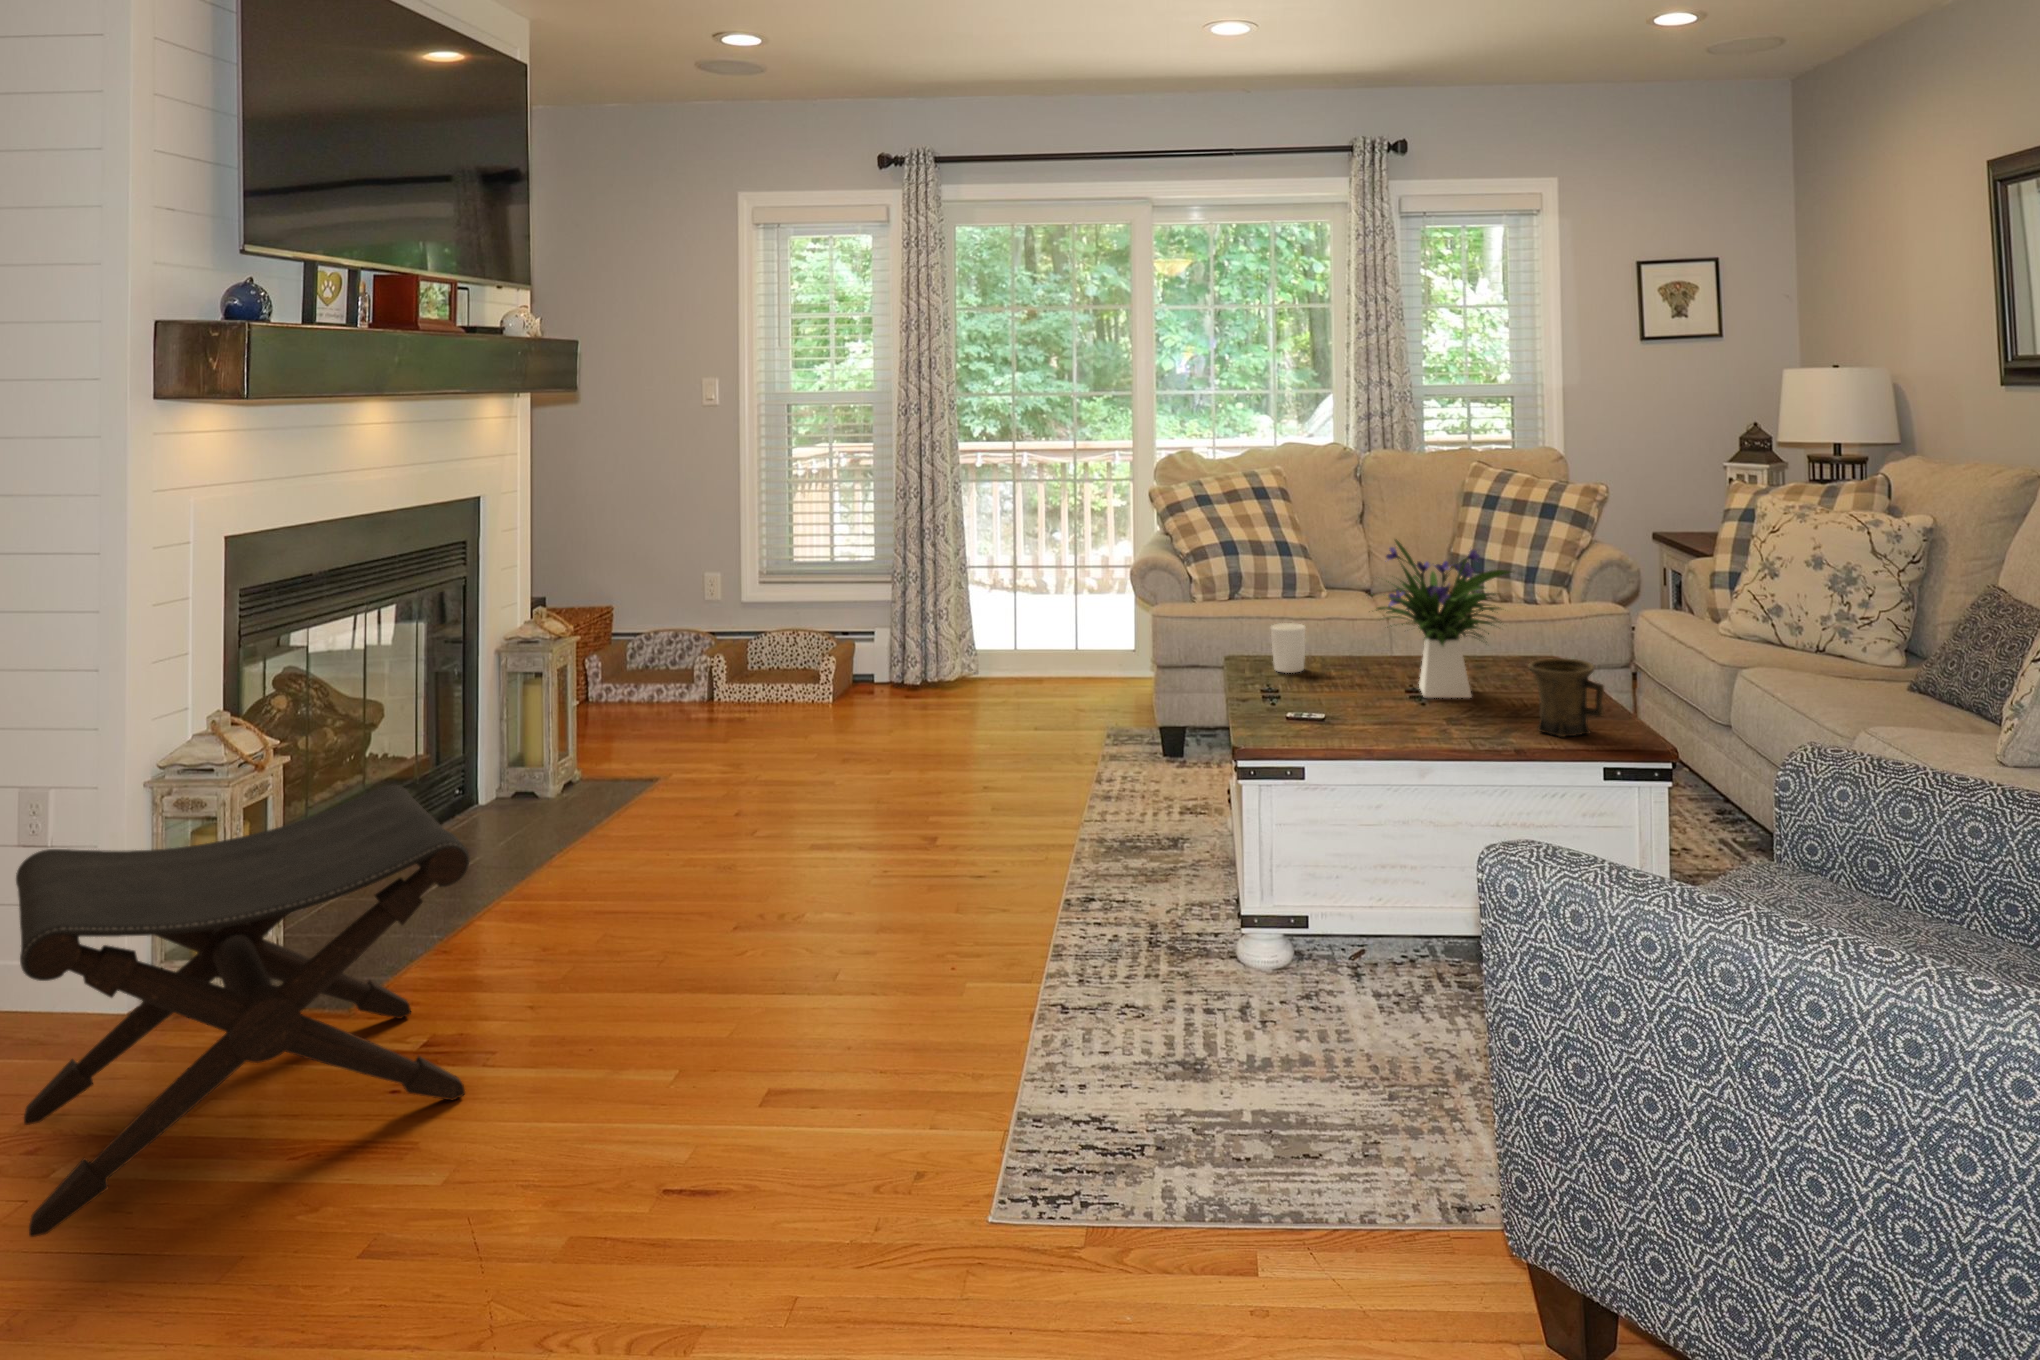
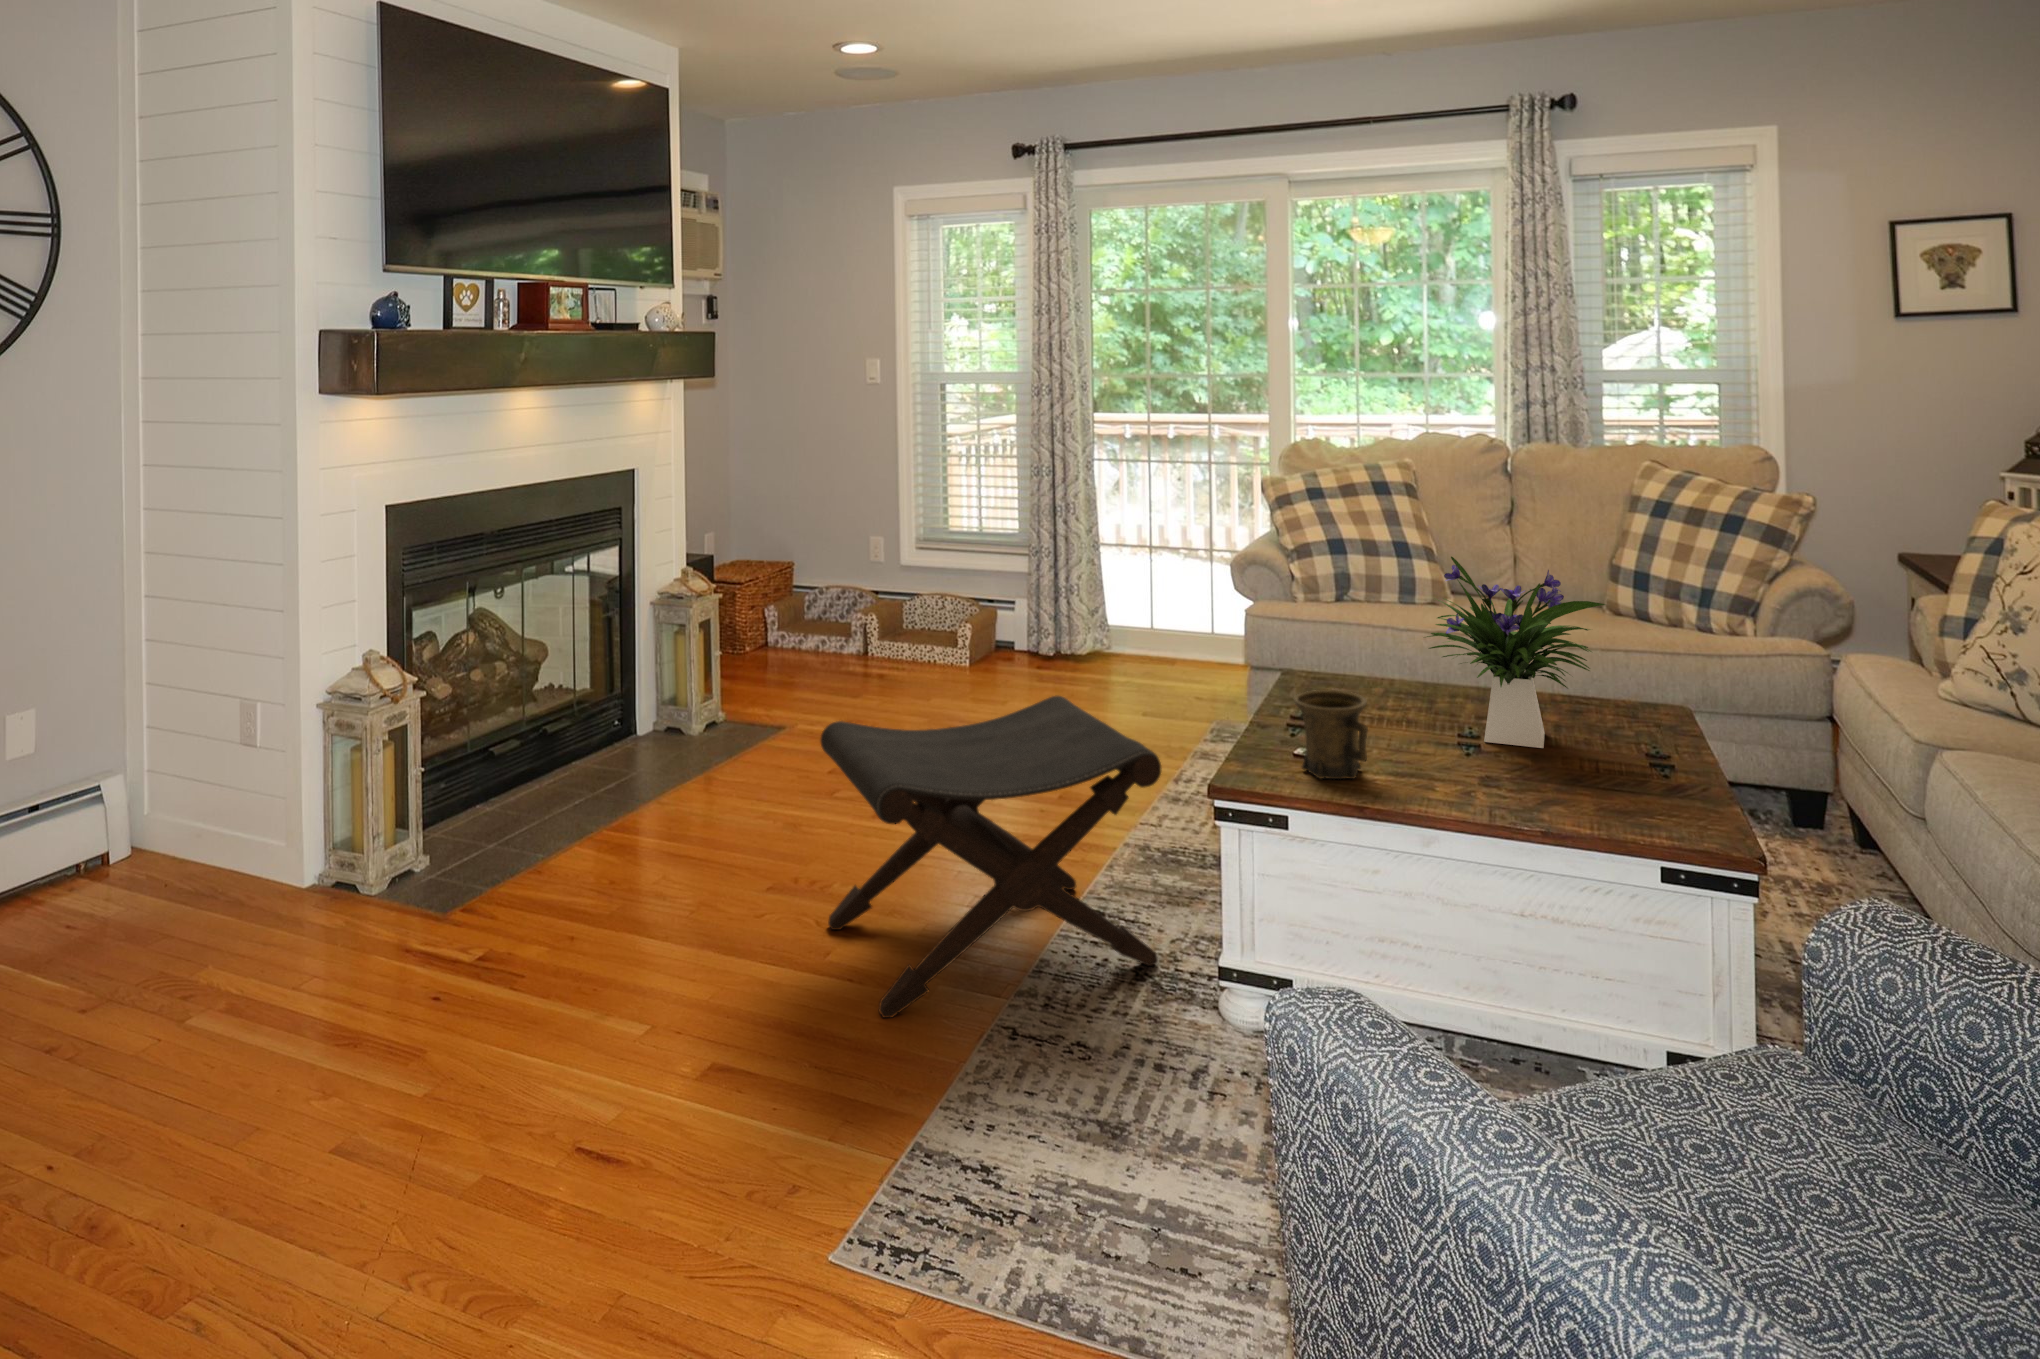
candle holder: present [1271,623,1306,673] -> none [1330,639,1370,695]
mug: present [1529,658,1604,737] -> present [1294,690,1368,779]
footstool: present [16,784,470,1237] -> present [820,696,1161,1018]

